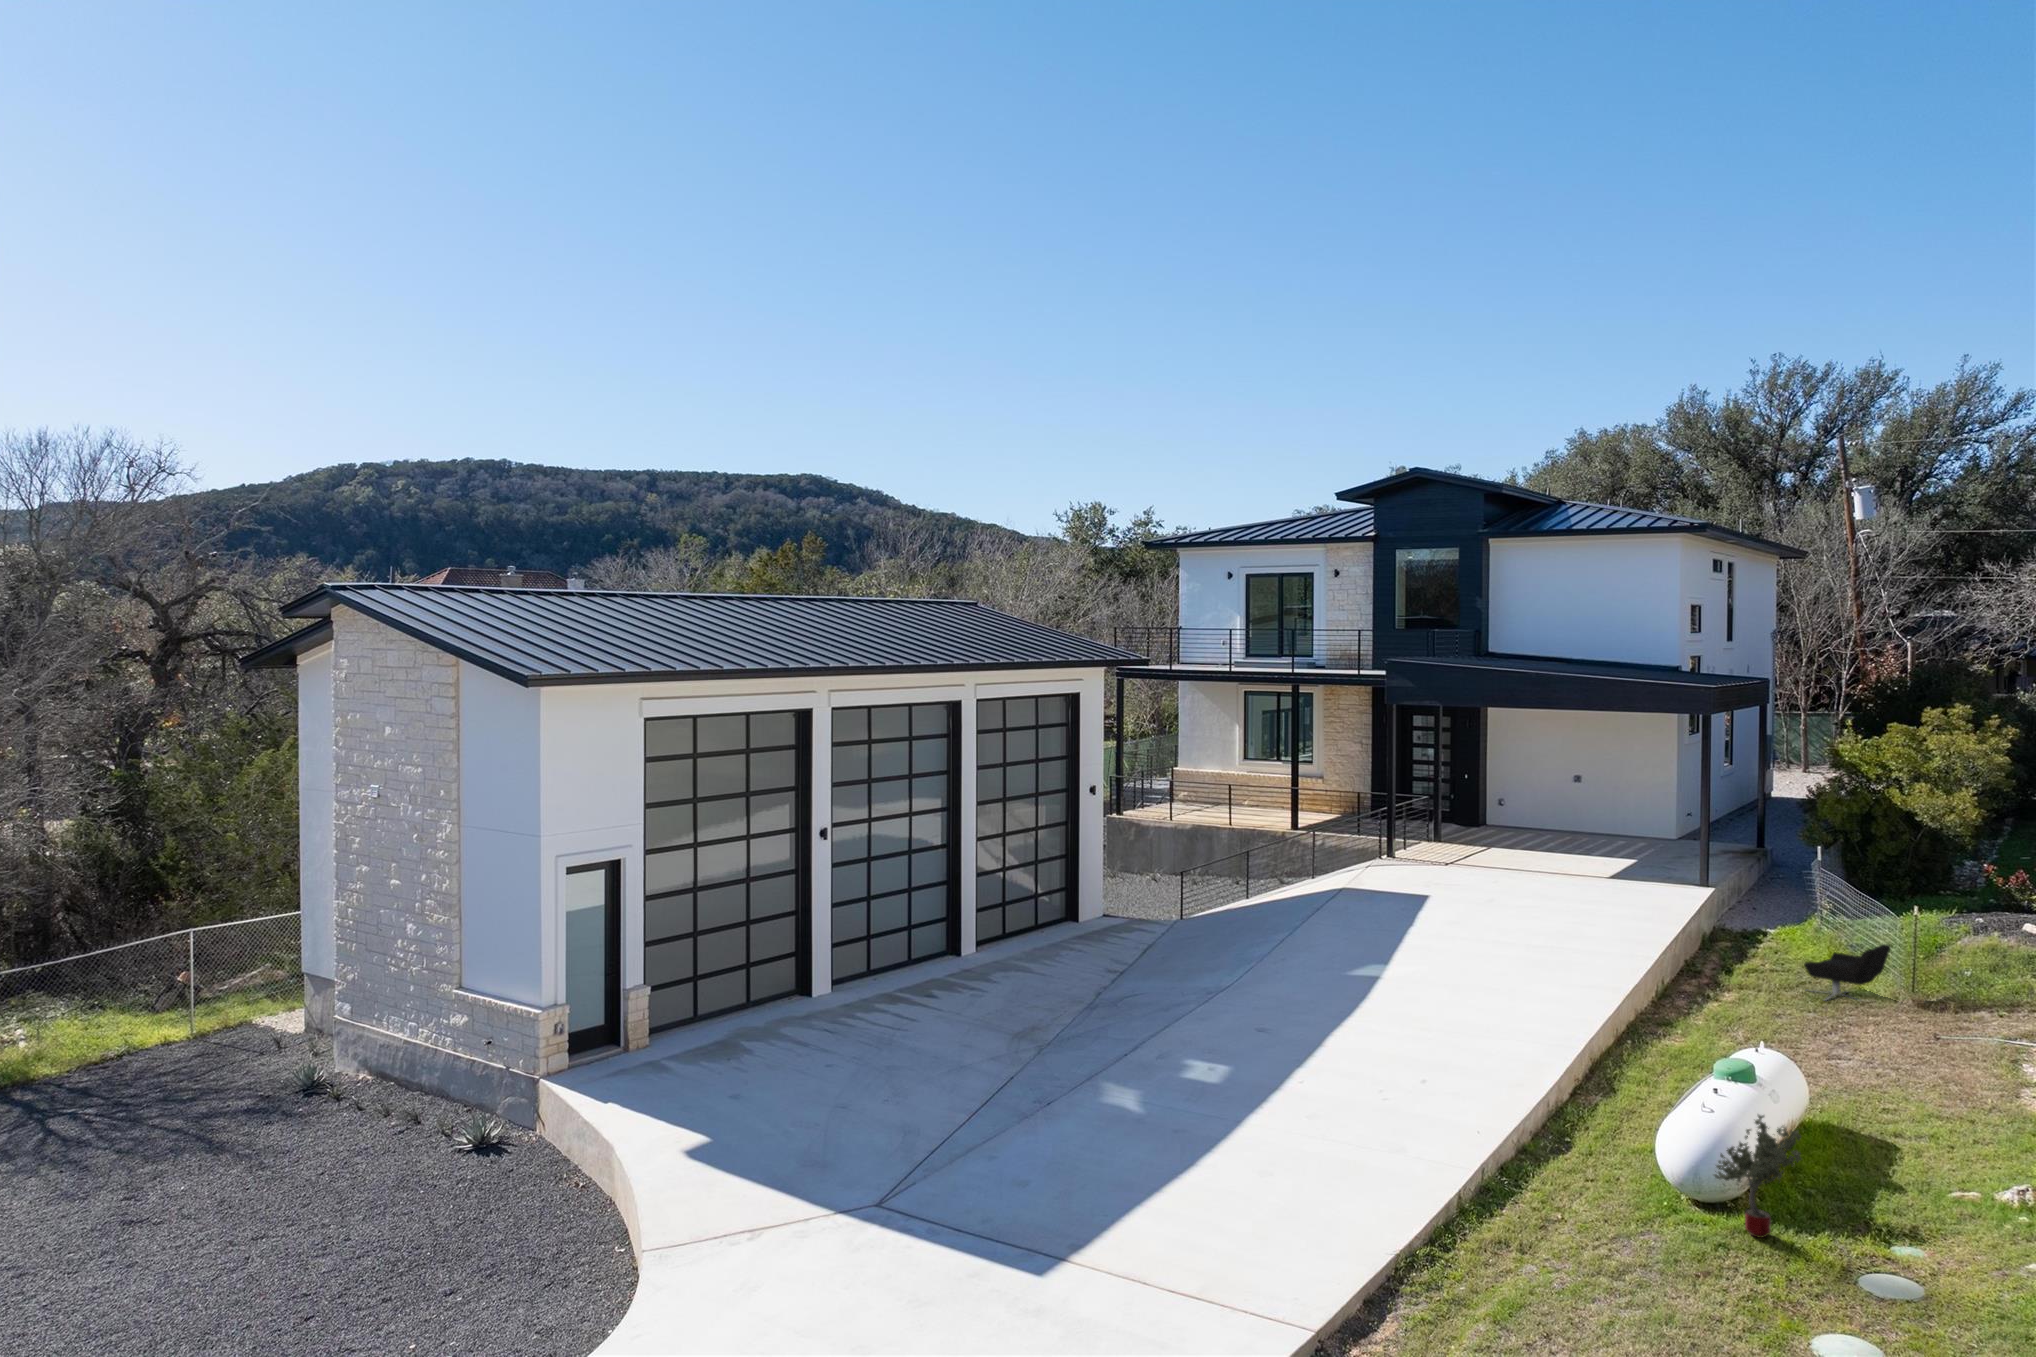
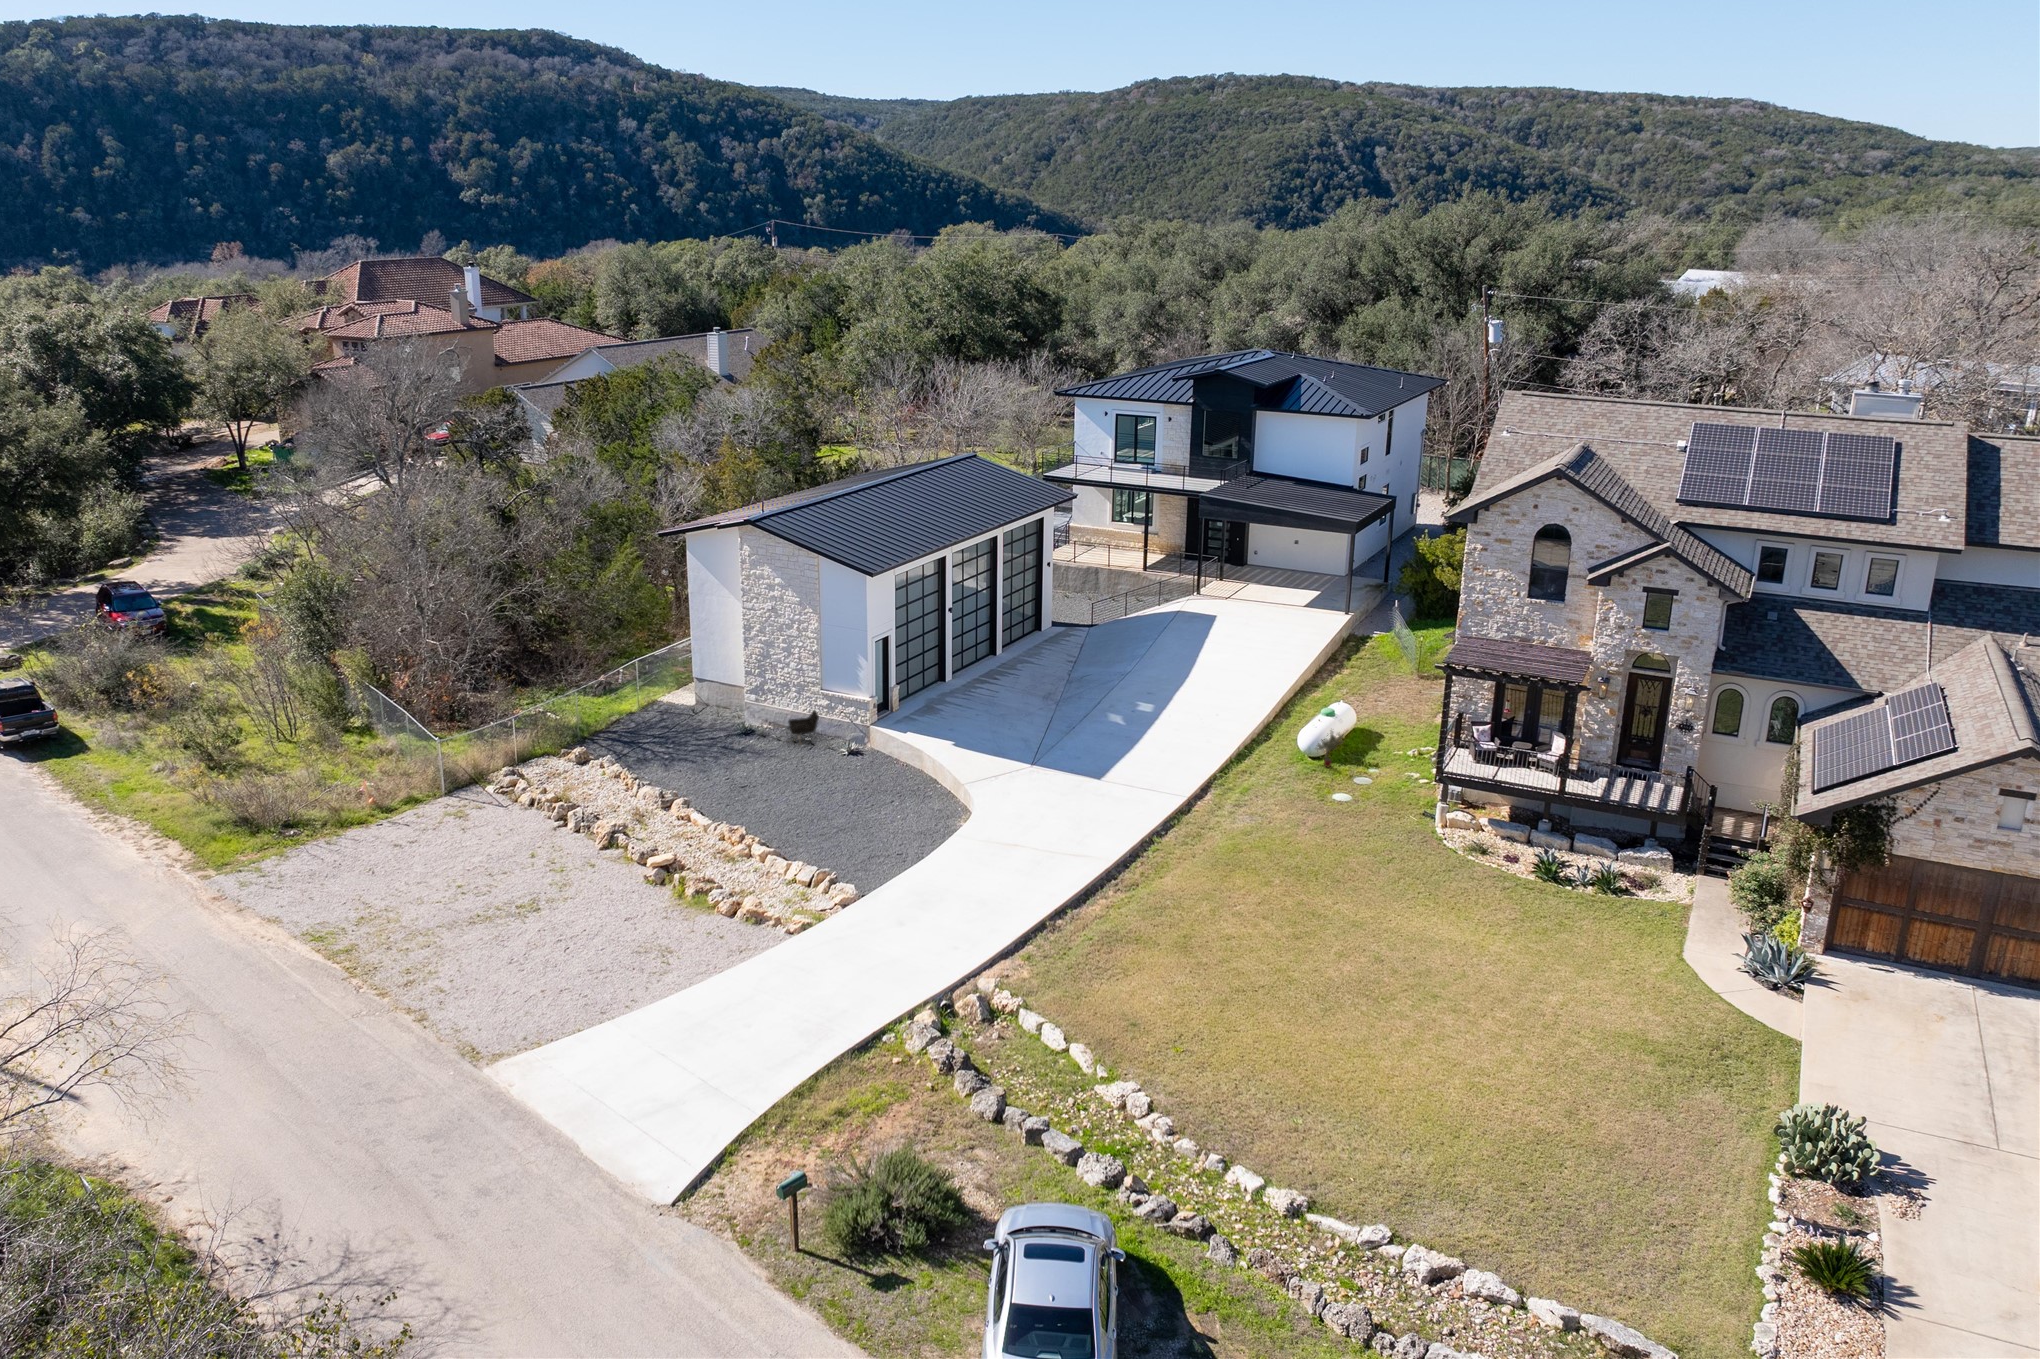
lounge chair: present [1804,944,1891,1000] -> present [789,710,819,741]

